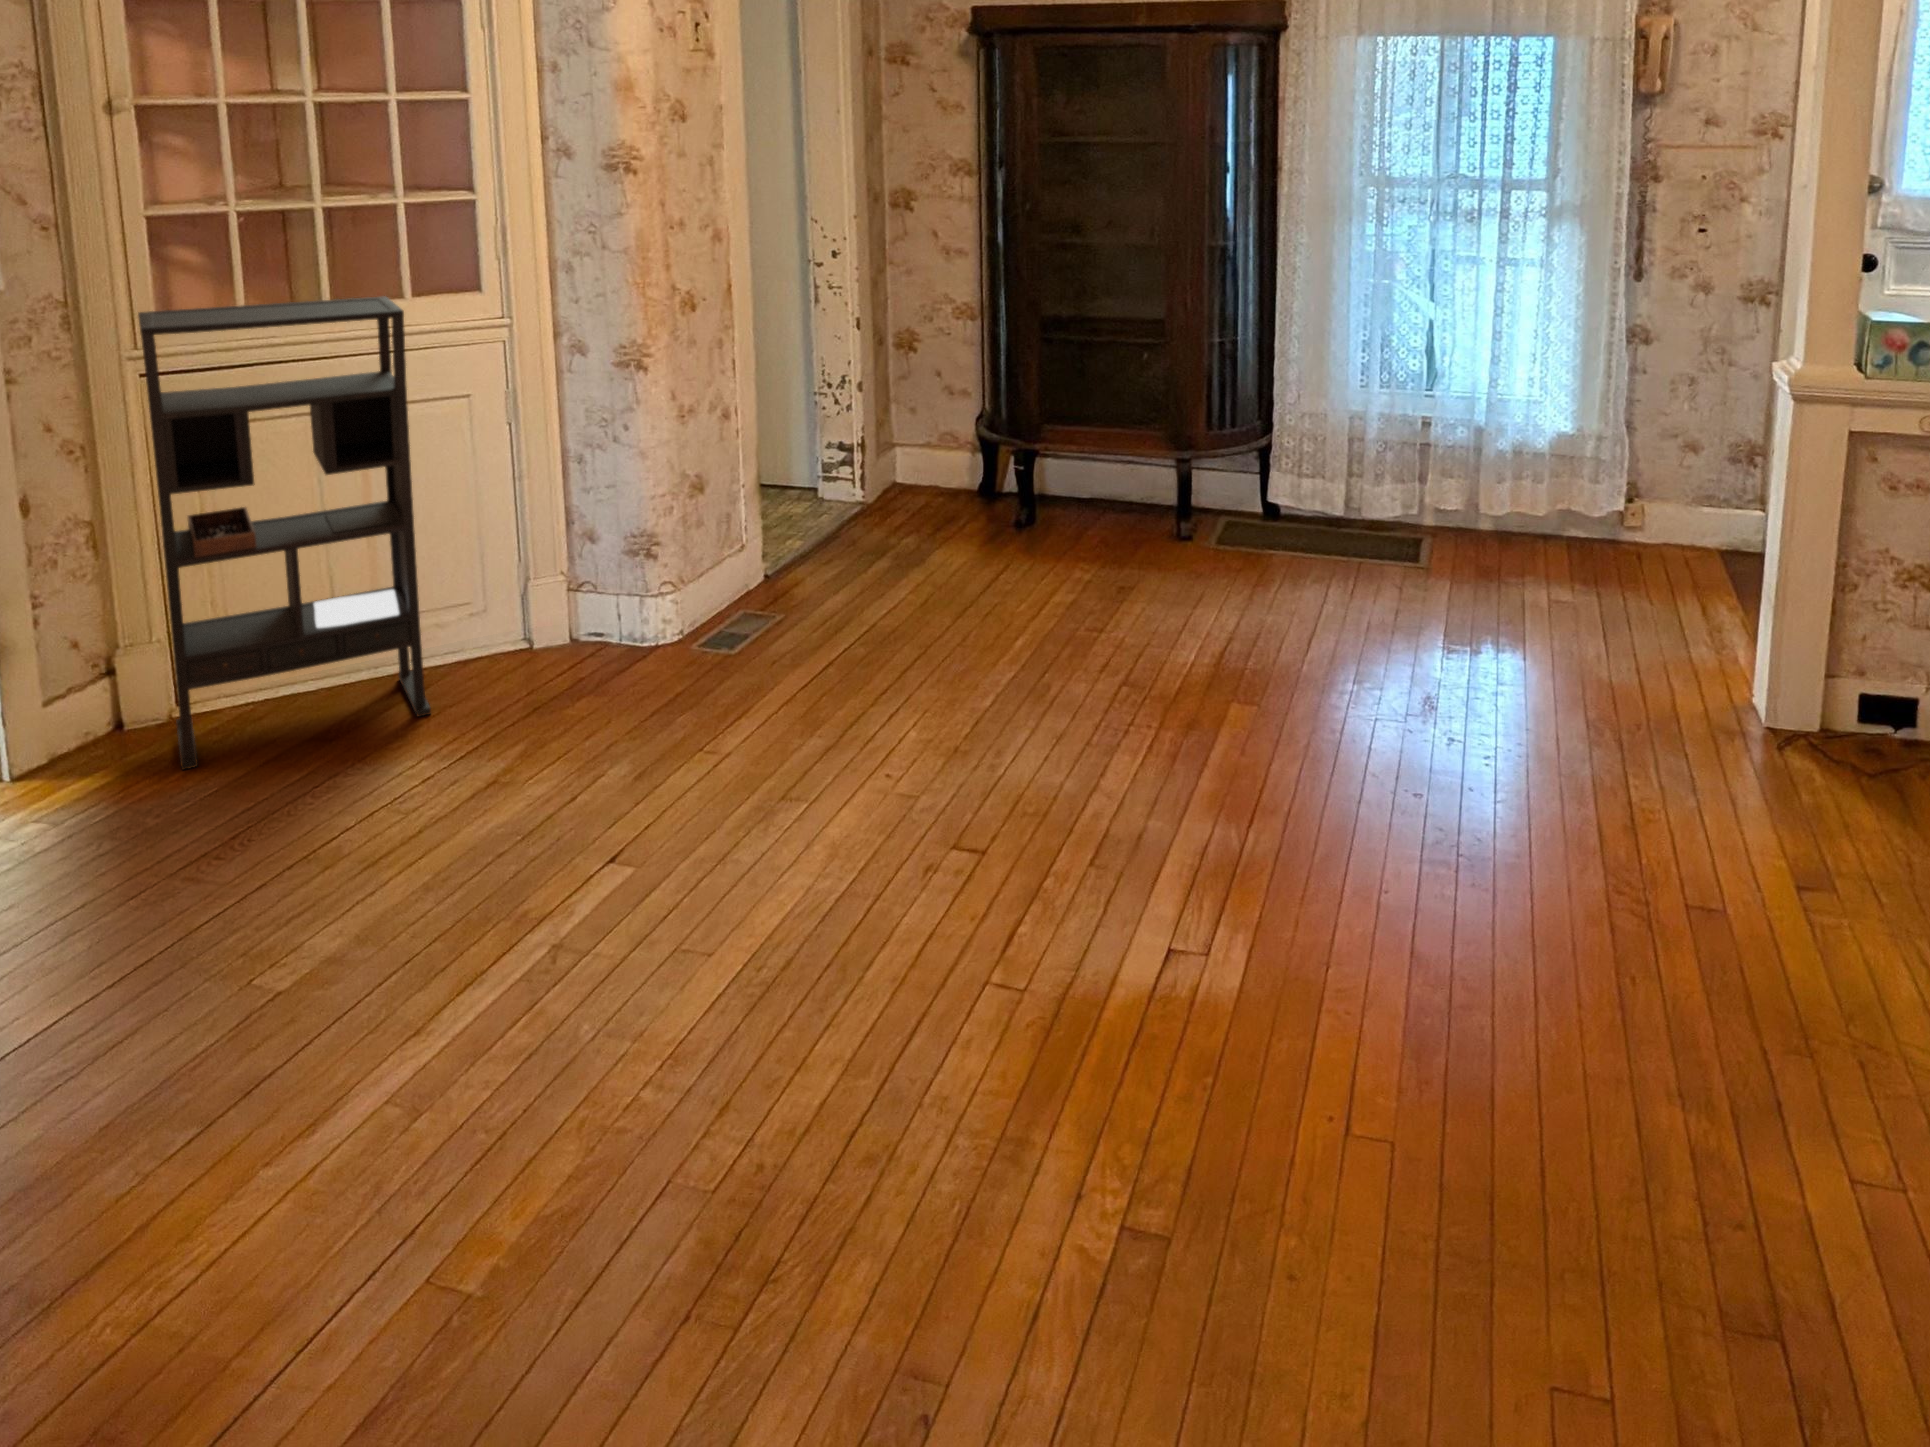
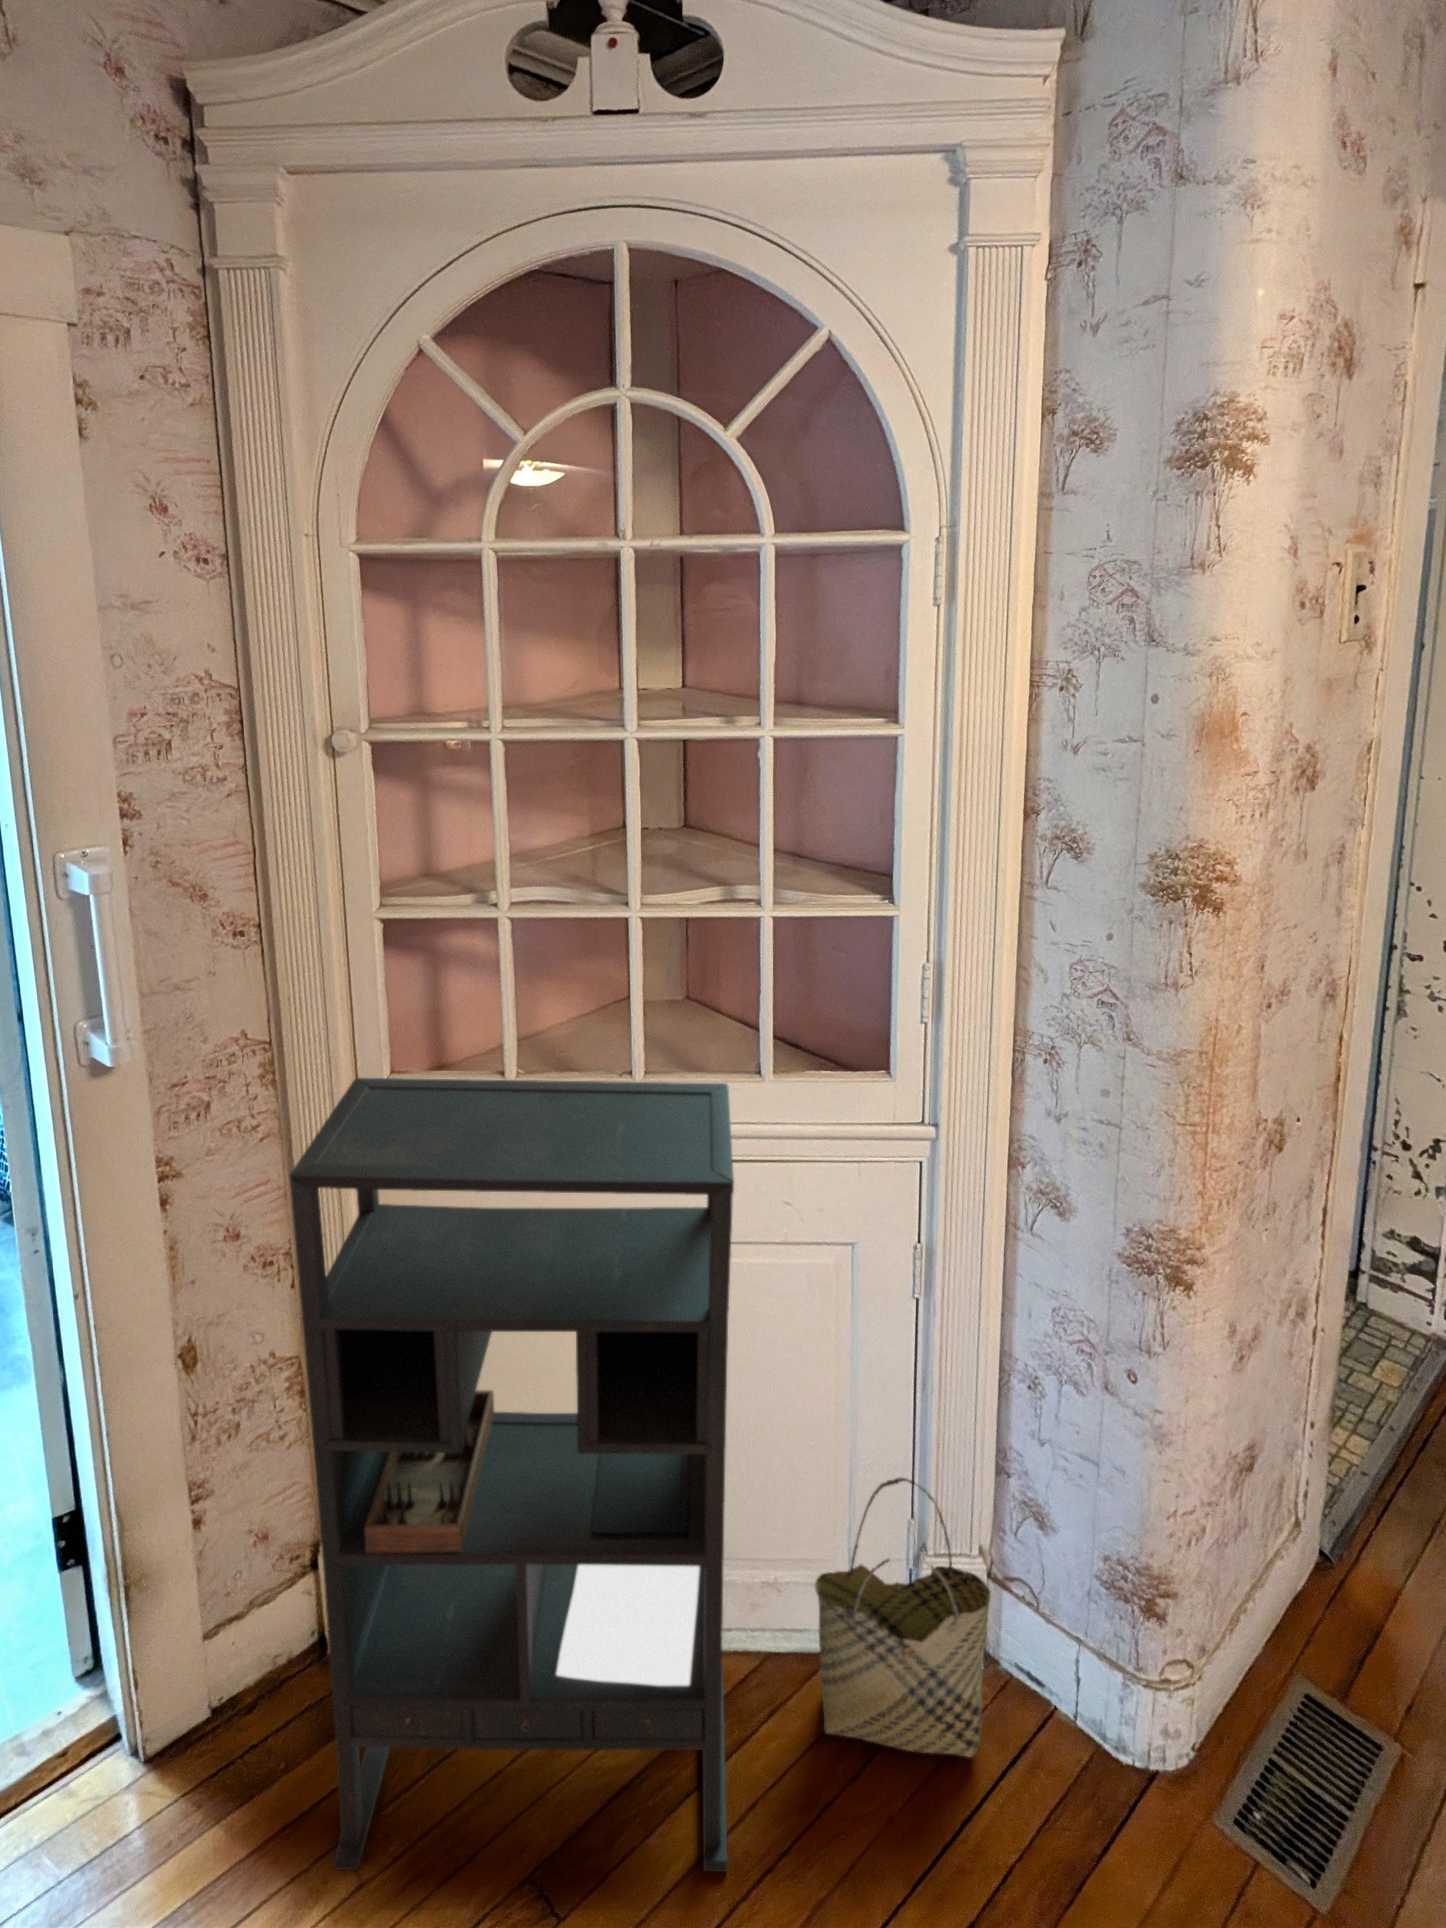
woven basket: none [466,529,570,671] -> present [814,1478,991,1757]

